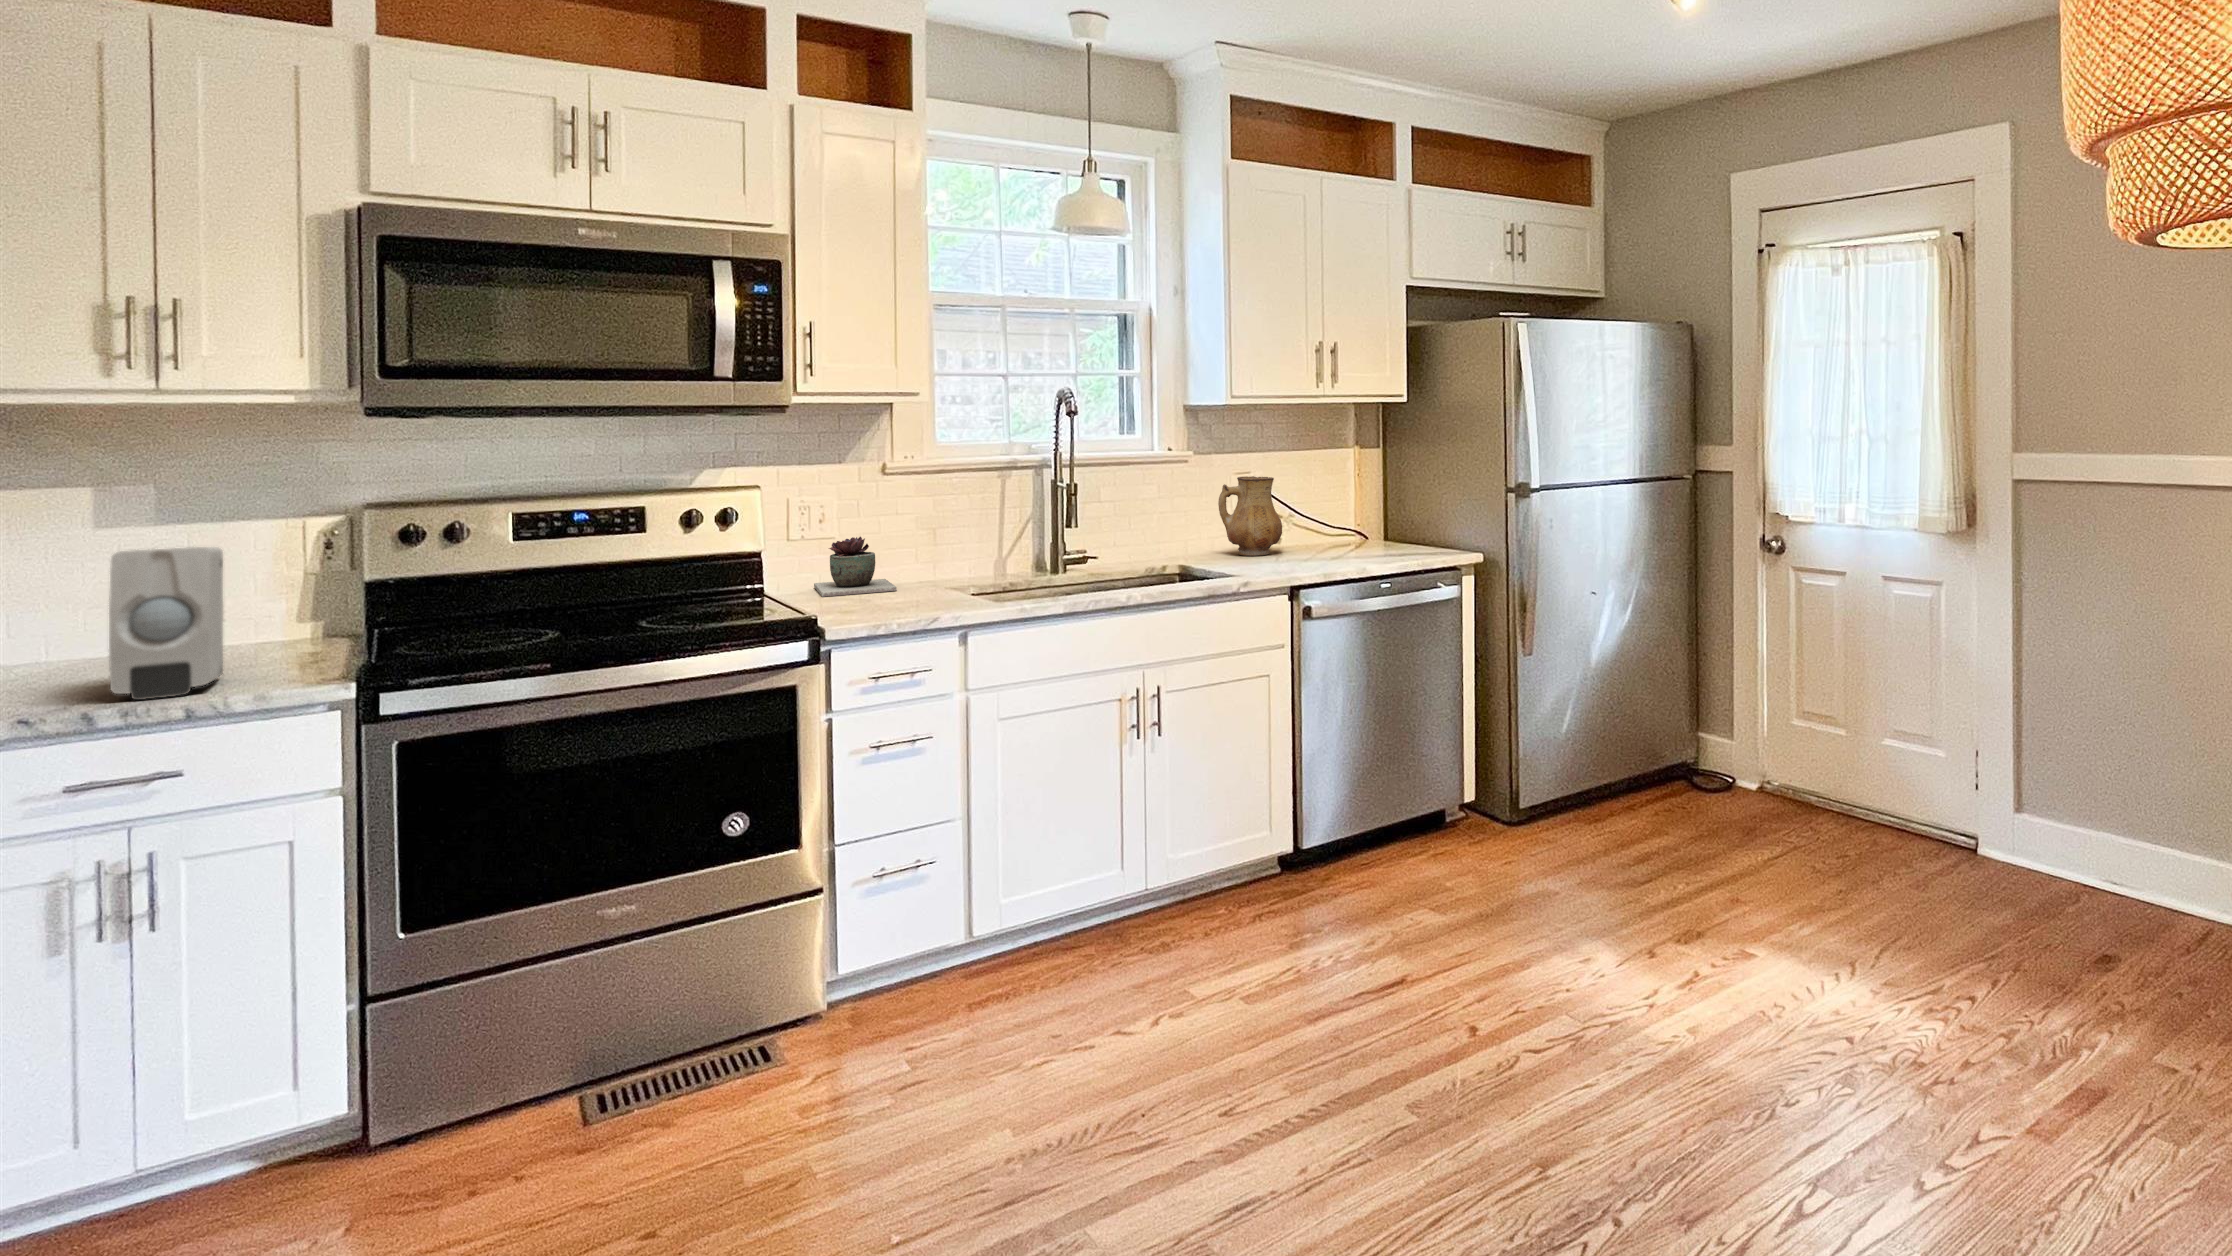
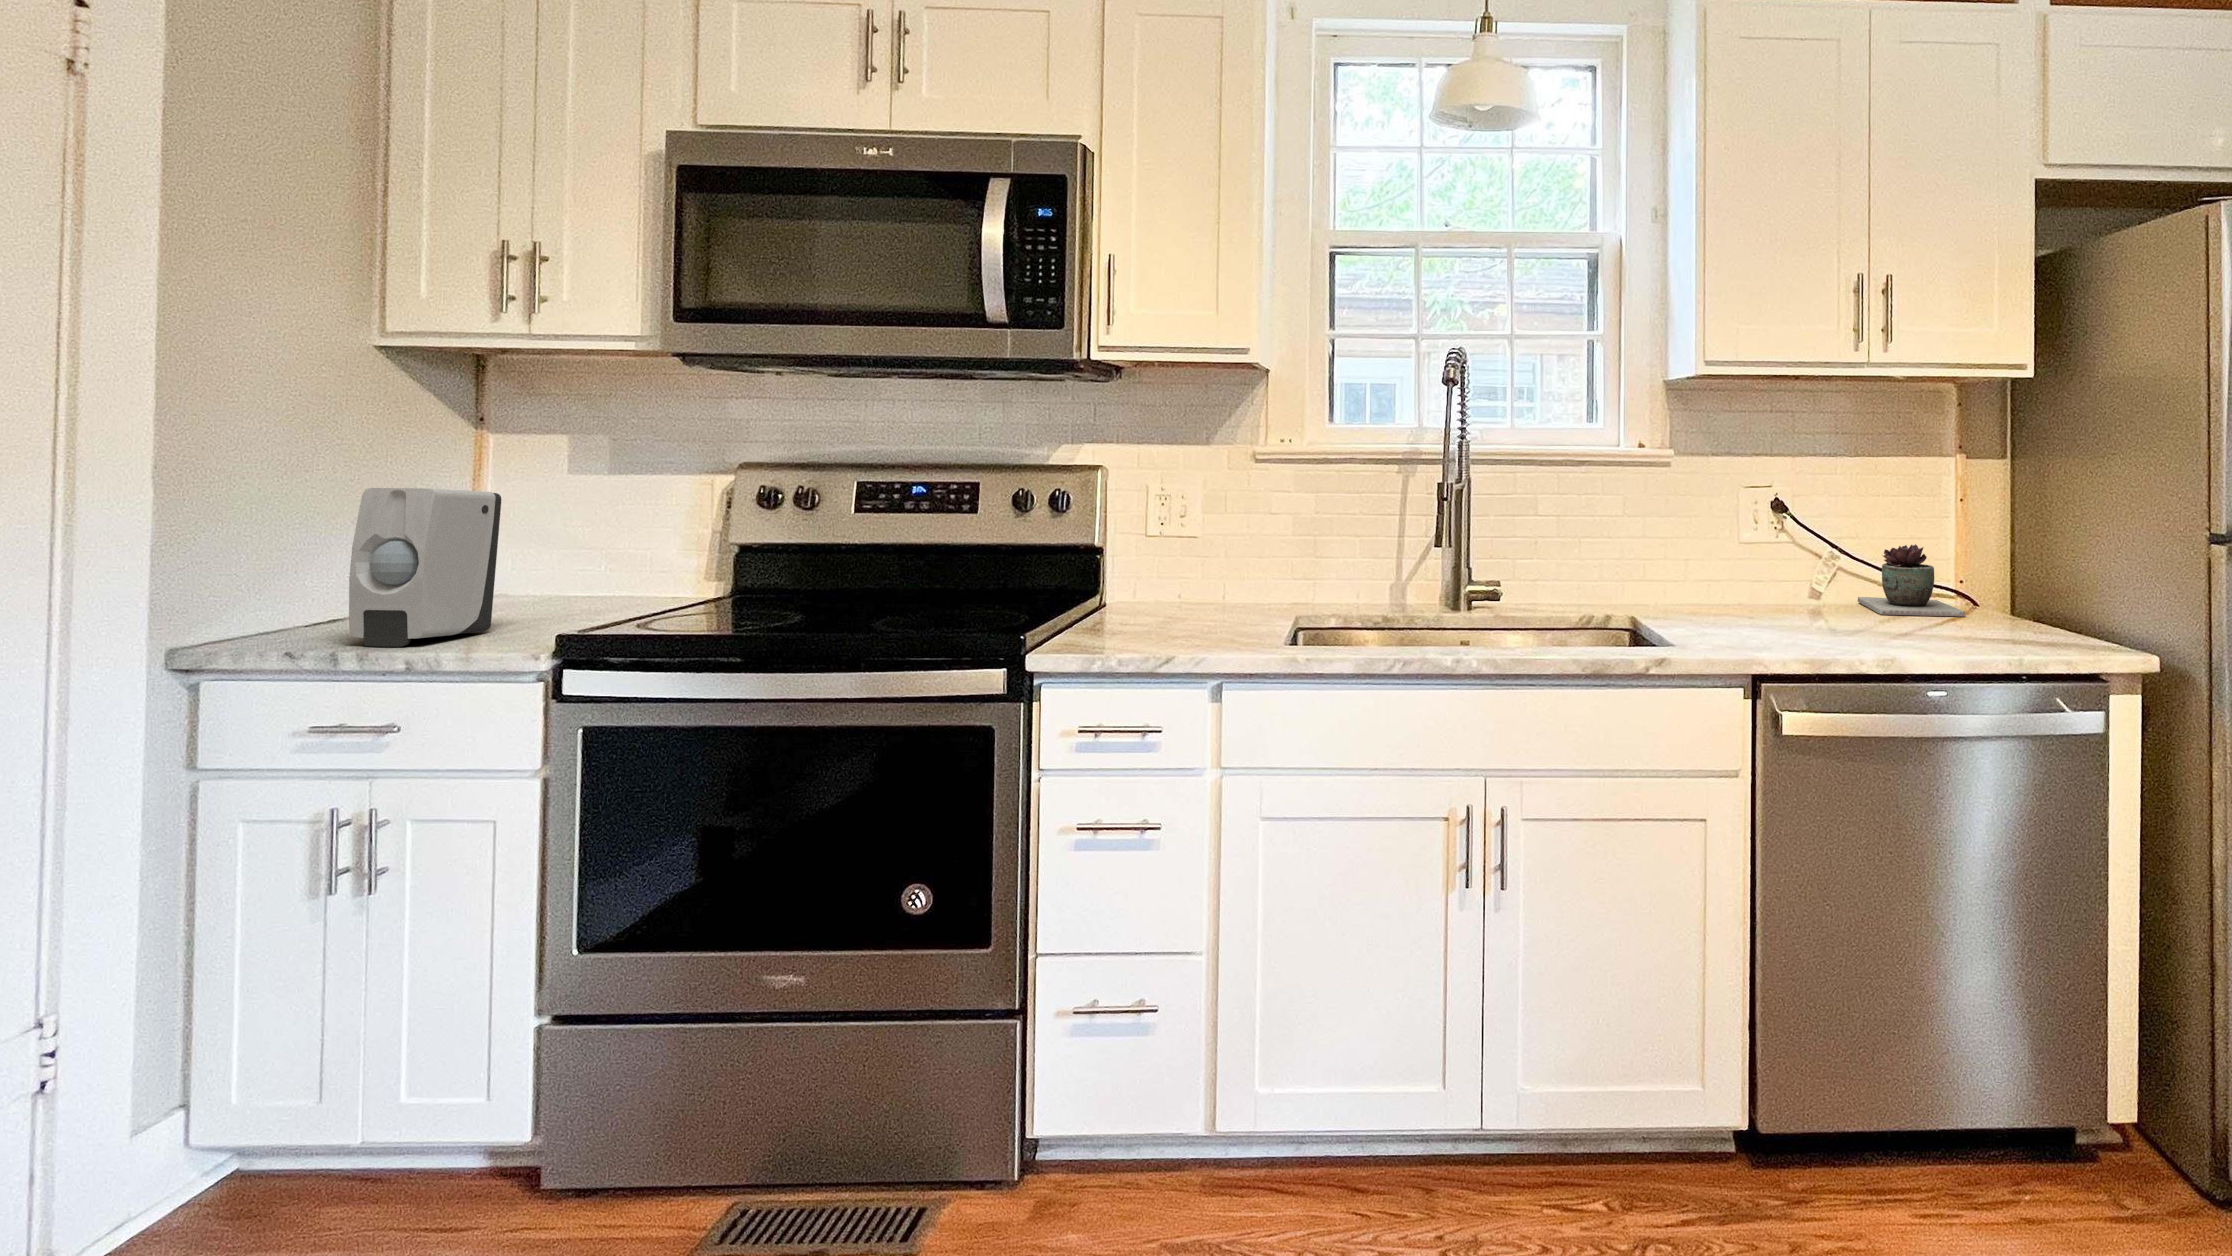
ceramic pitcher: present [1218,476,1282,556] -> none [1709,491,1808,615]
succulent plant: present [814,537,897,597] -> present [1858,544,1965,617]

